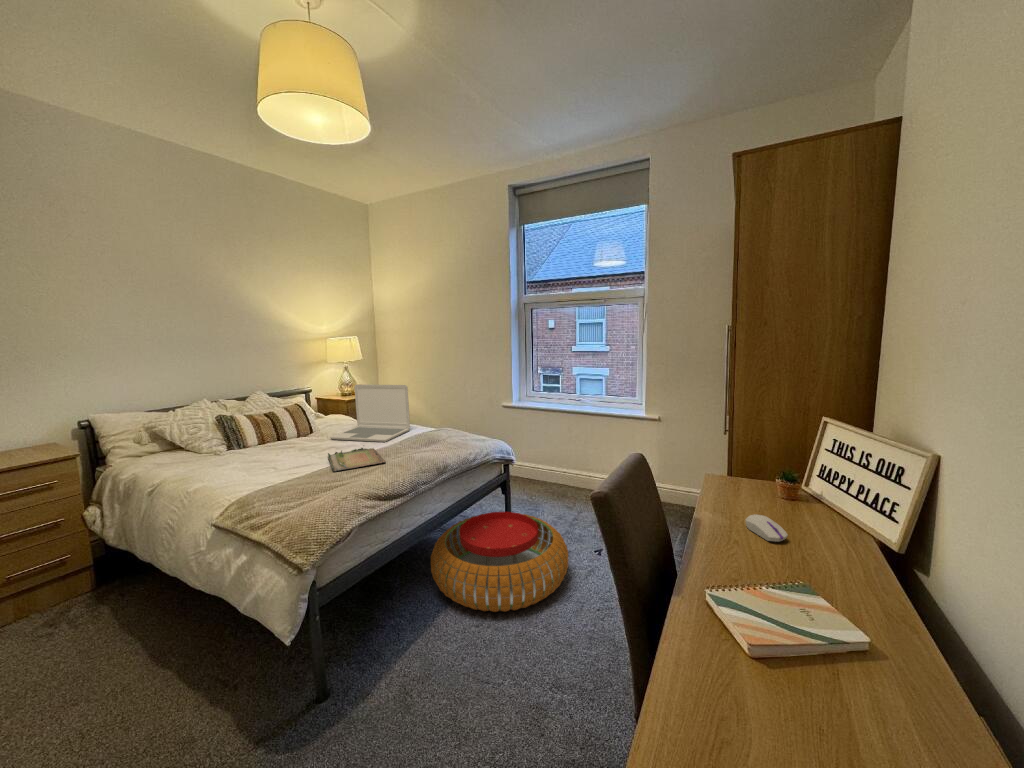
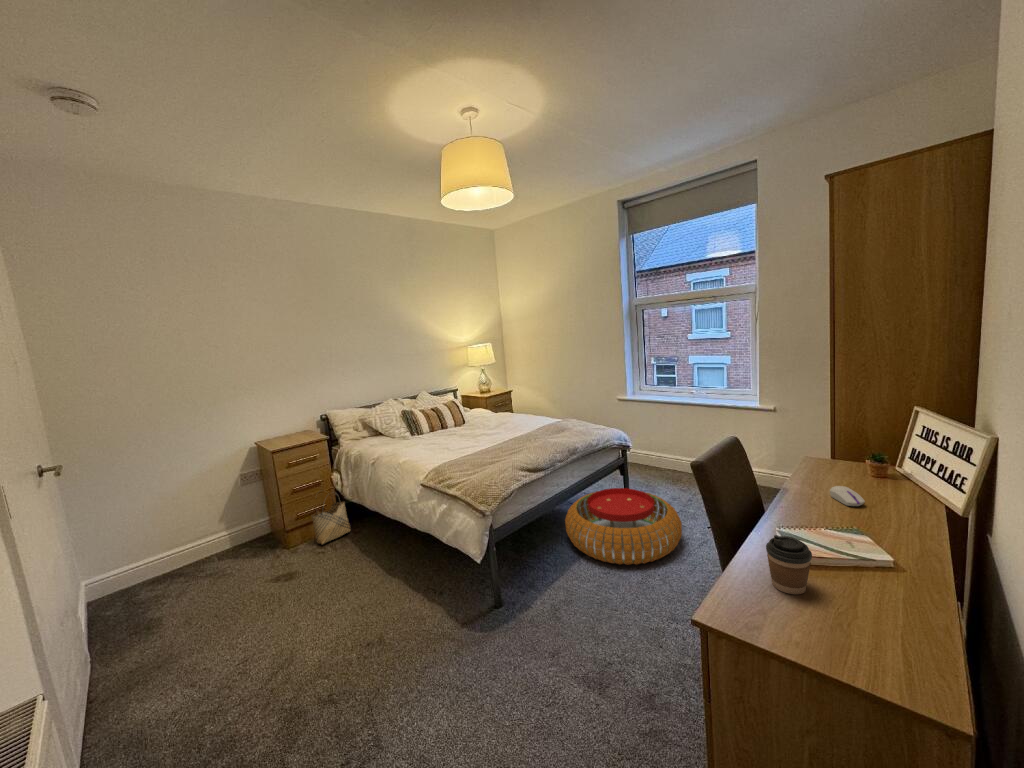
laptop: present [330,385,410,442] -> none [481,384,541,430]
tray: present [328,448,386,471] -> none [484,432,529,452]
woven basket: none [36,534,115,619] -> present [311,492,350,544]
coffee cup: none [705,620,776,722] -> present [766,535,812,594]

